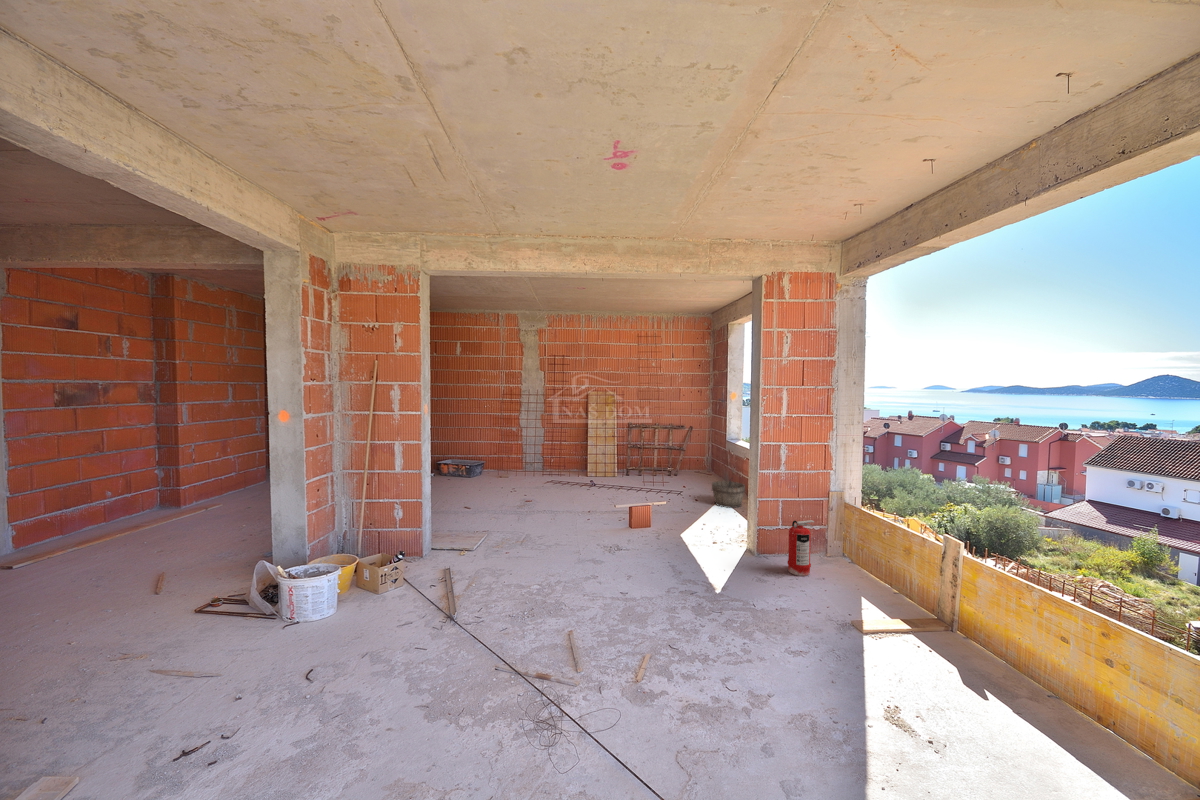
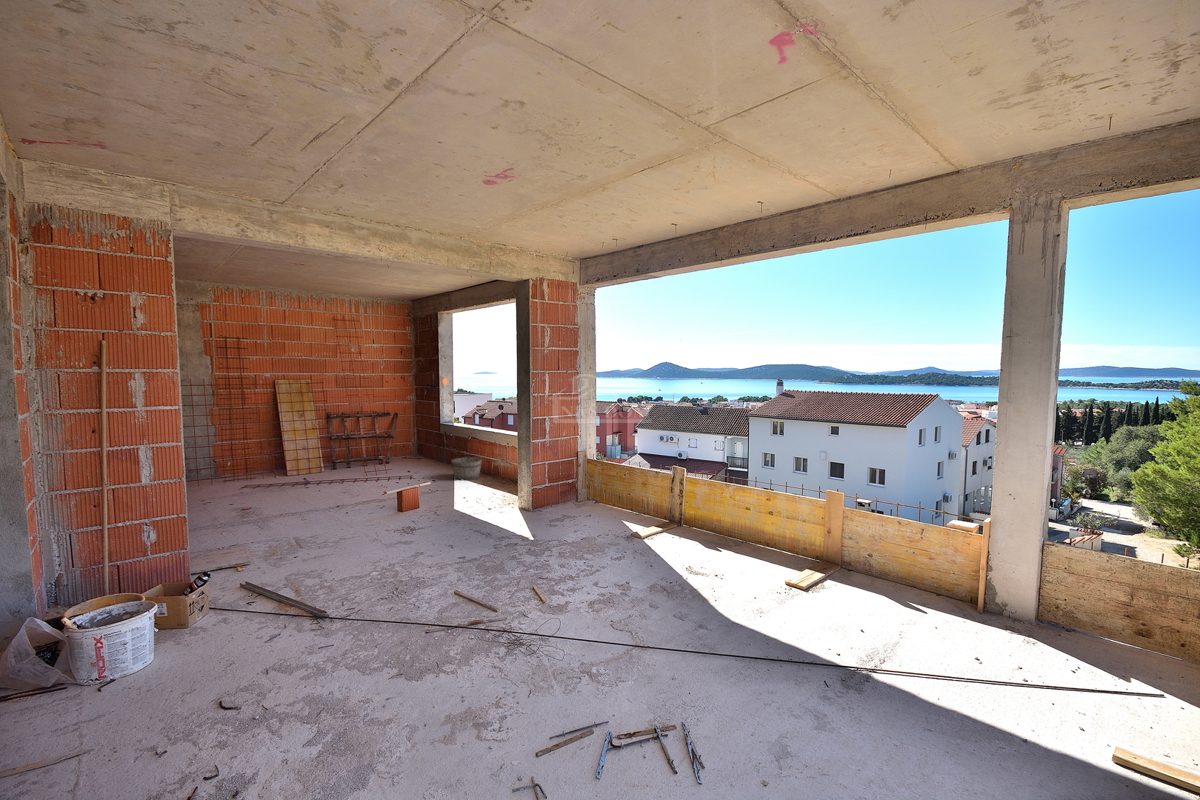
fire extinguisher: present [787,520,814,576] -> none [554,469,572,511]

